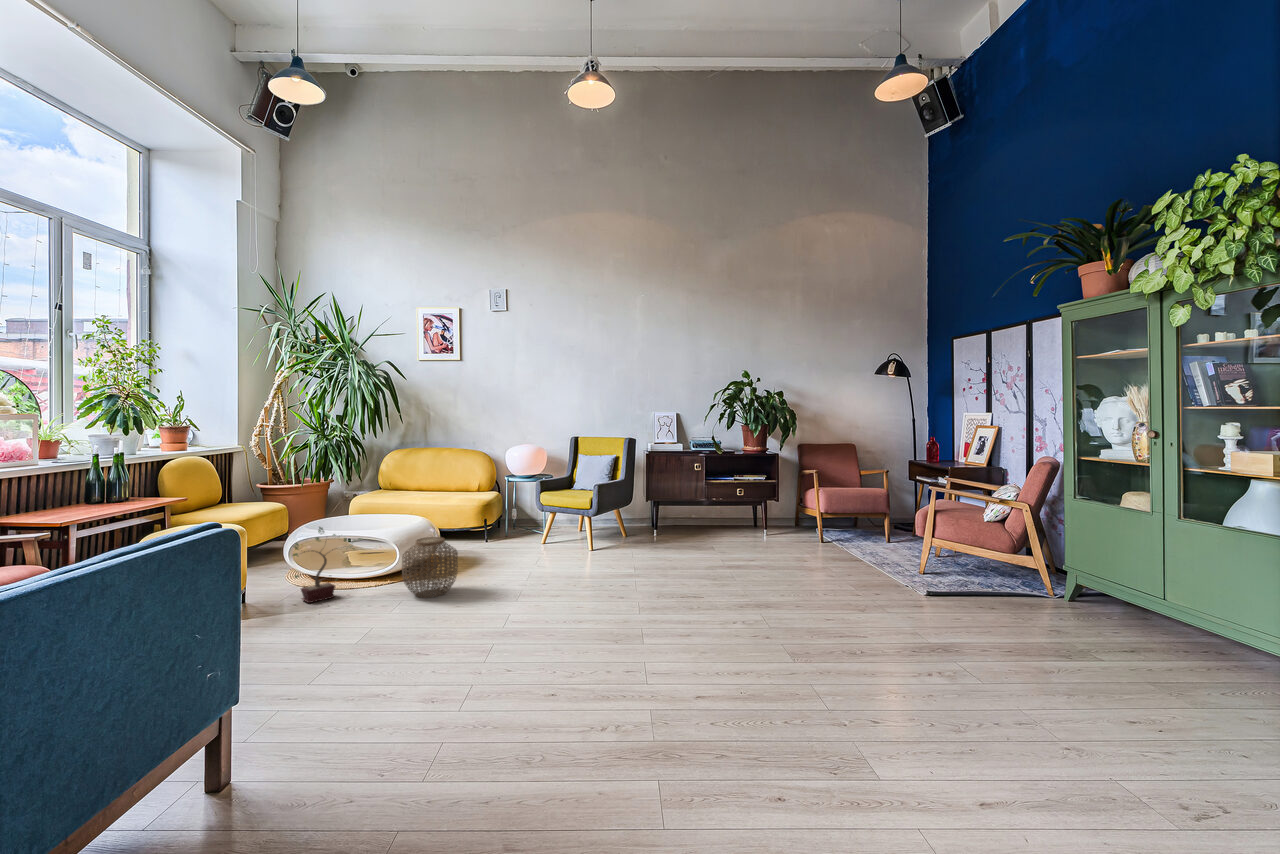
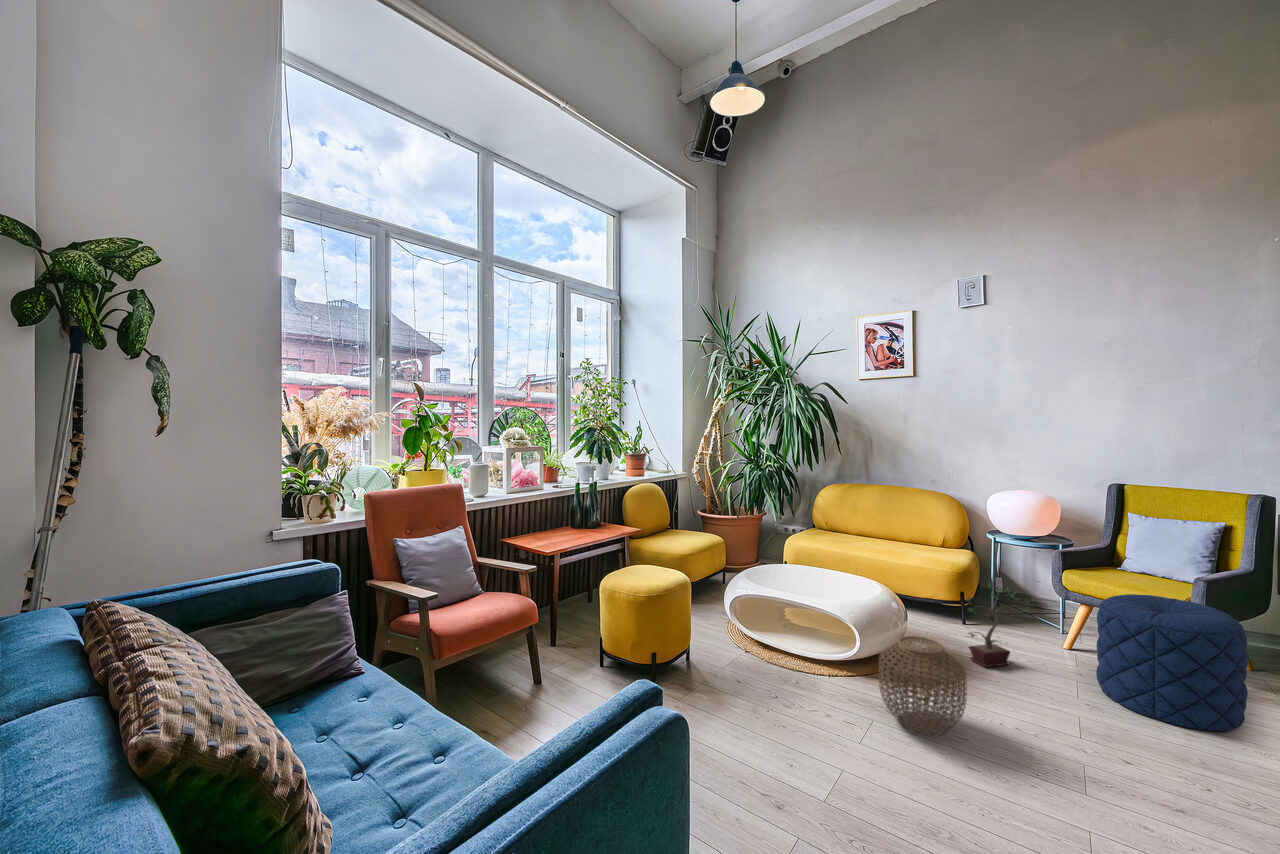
pouf: none [548,500,612,567] -> present [1096,594,1248,731]
potted plant: present [293,527,361,603] -> present [966,580,1038,667]

